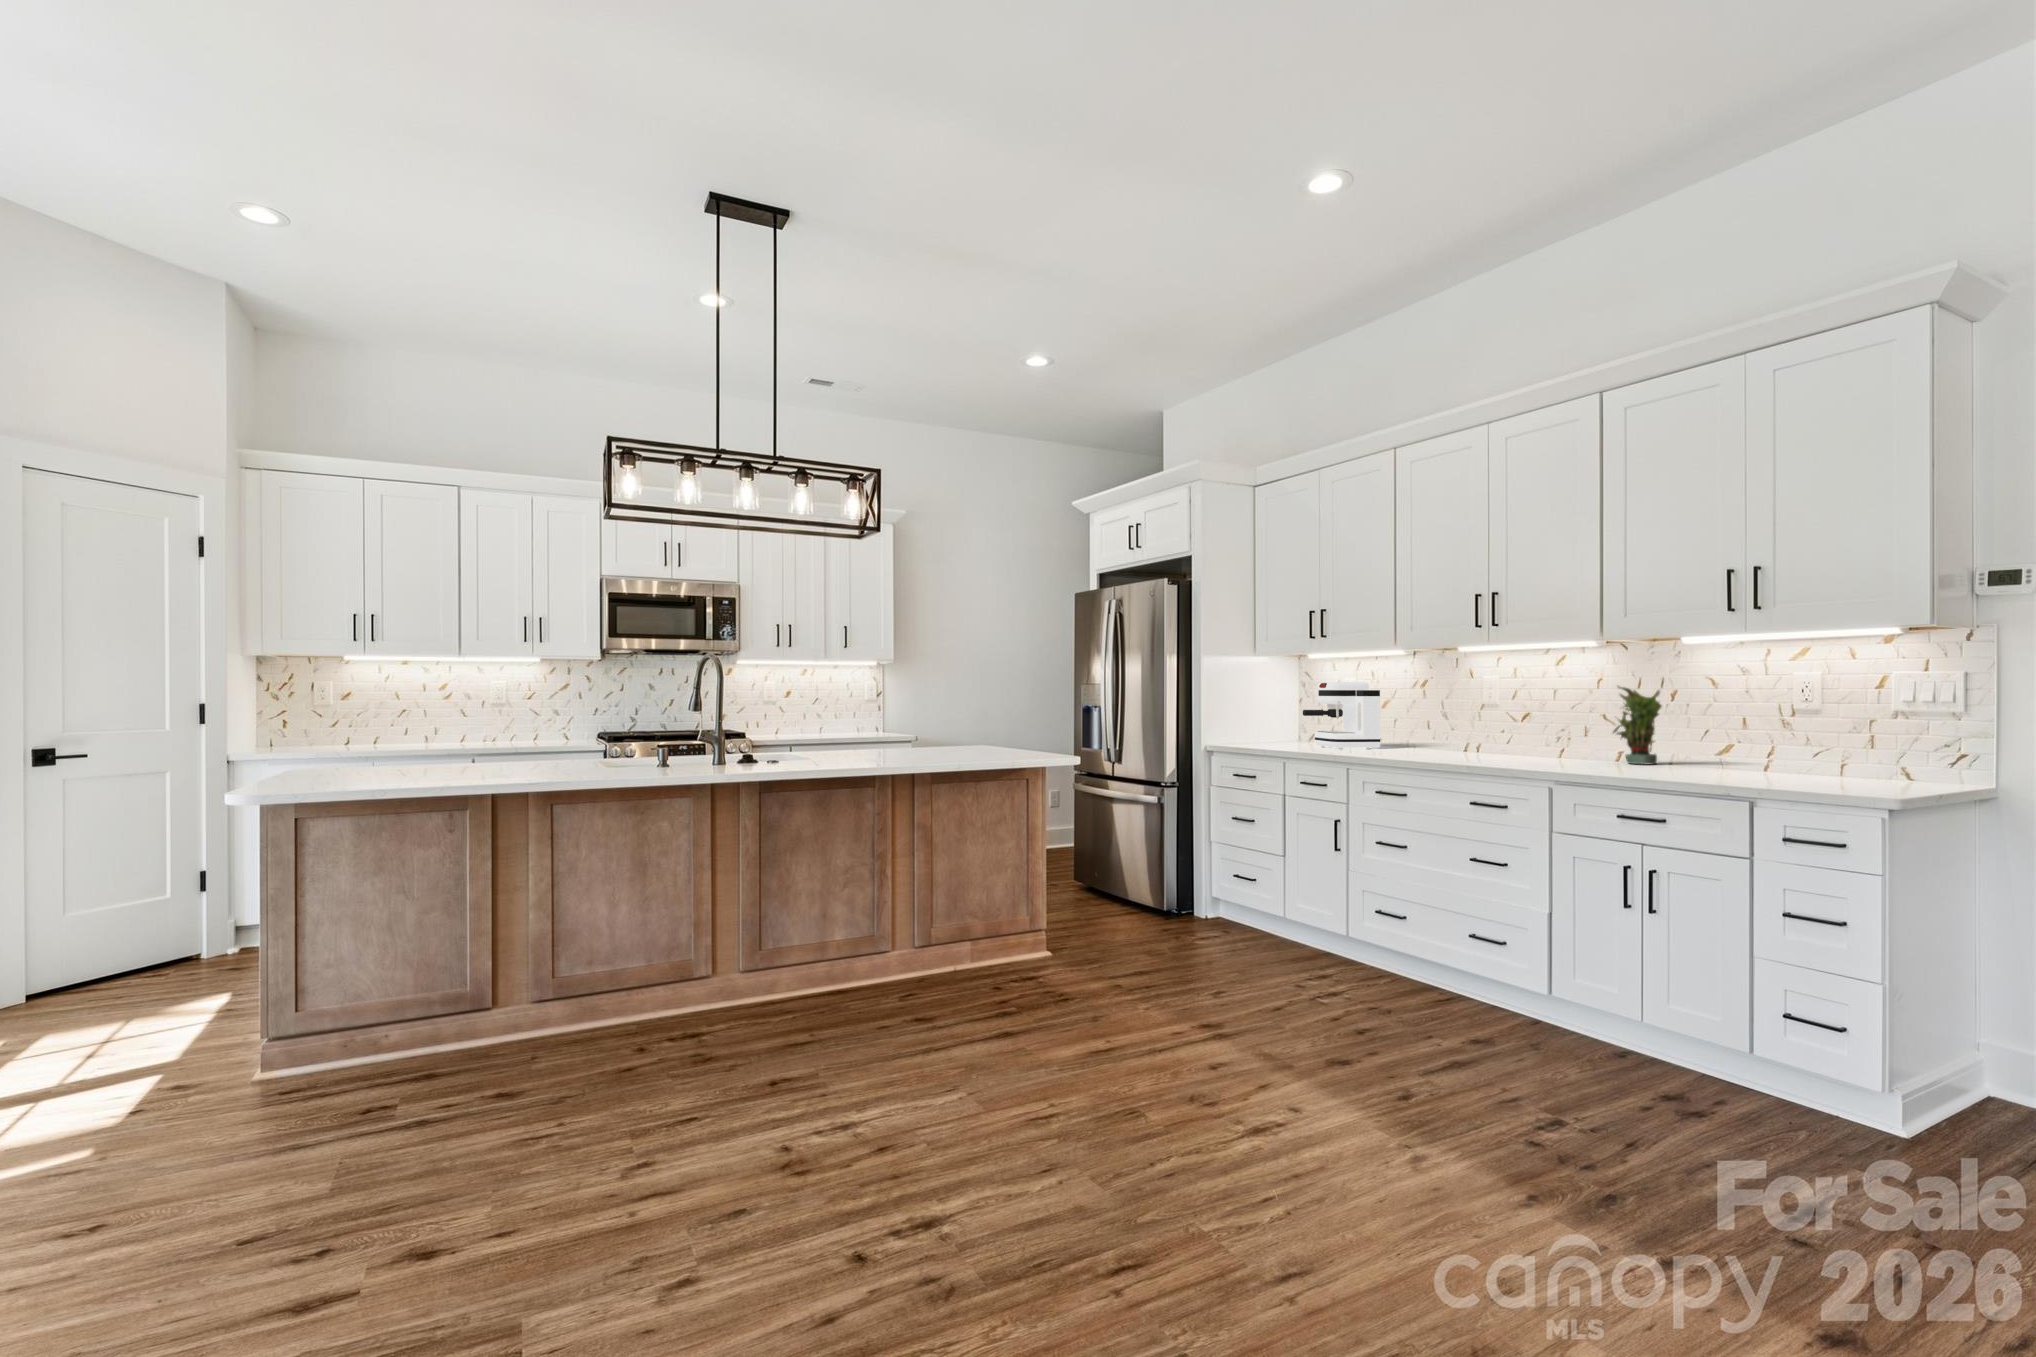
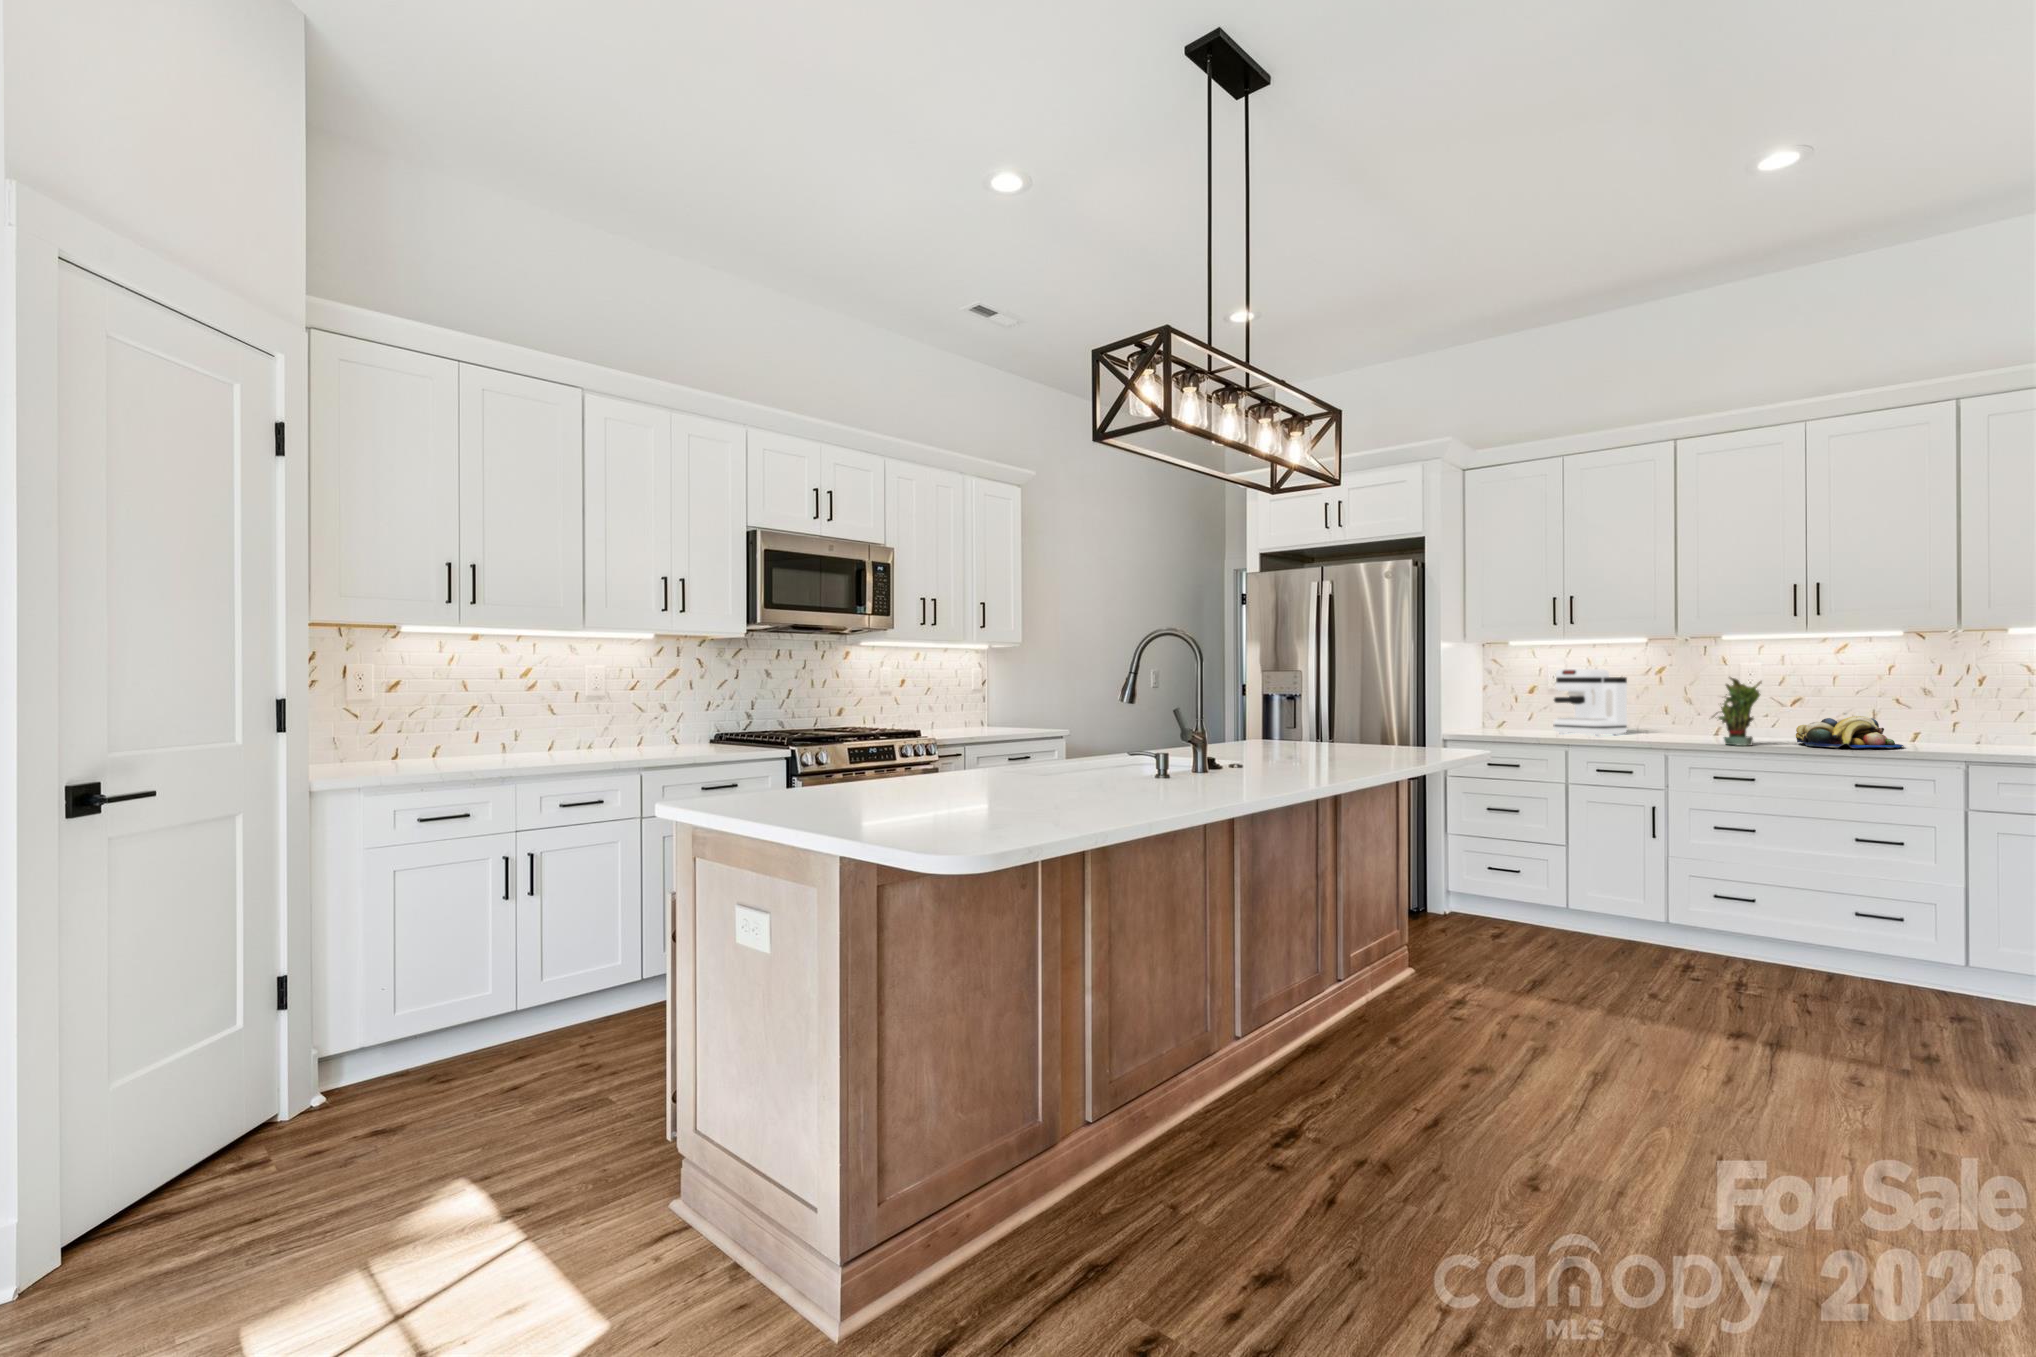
potted plant: present [1613,687,1661,765] -> present [1713,677,1762,746]
fruit bowl: none [1463,732,1563,766] -> present [1796,716,1903,748]

